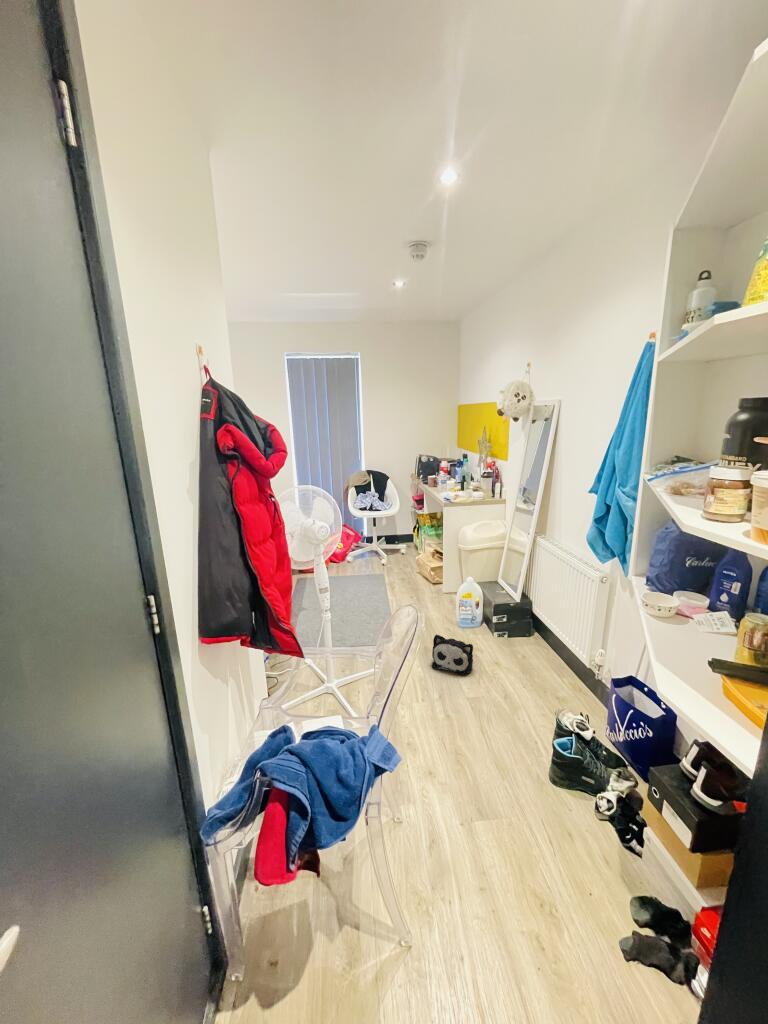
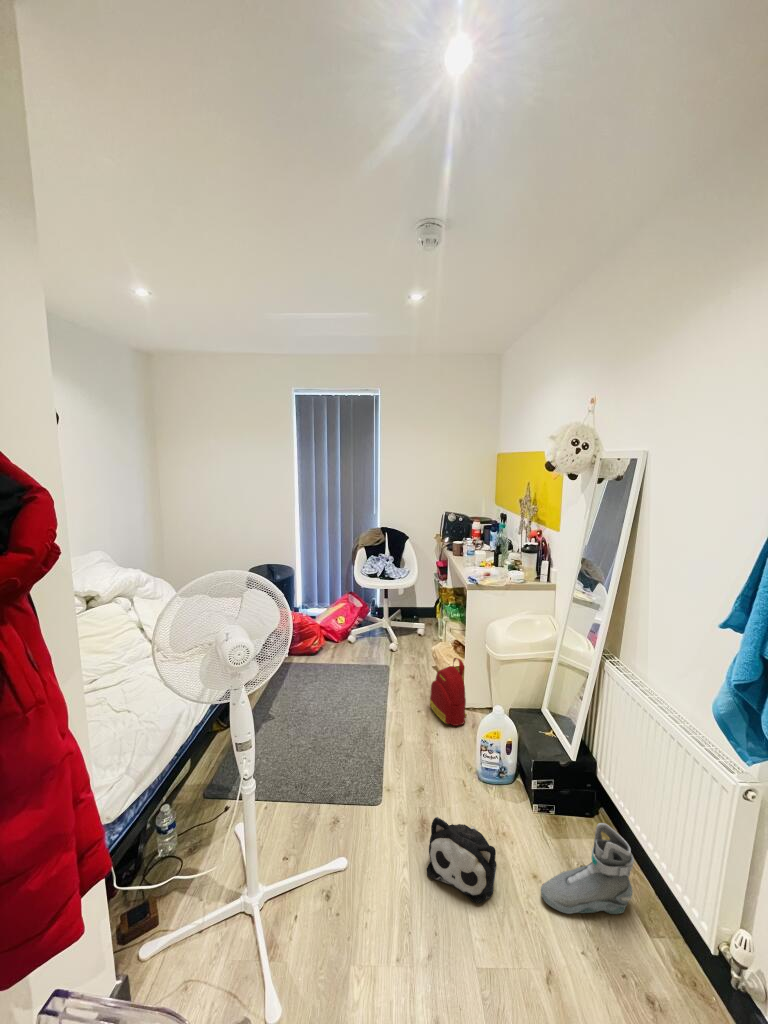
backpack: none [419,557,446,602] -> present [430,658,467,726]
sneaker: none [499,624,551,674] -> present [541,823,634,914]

